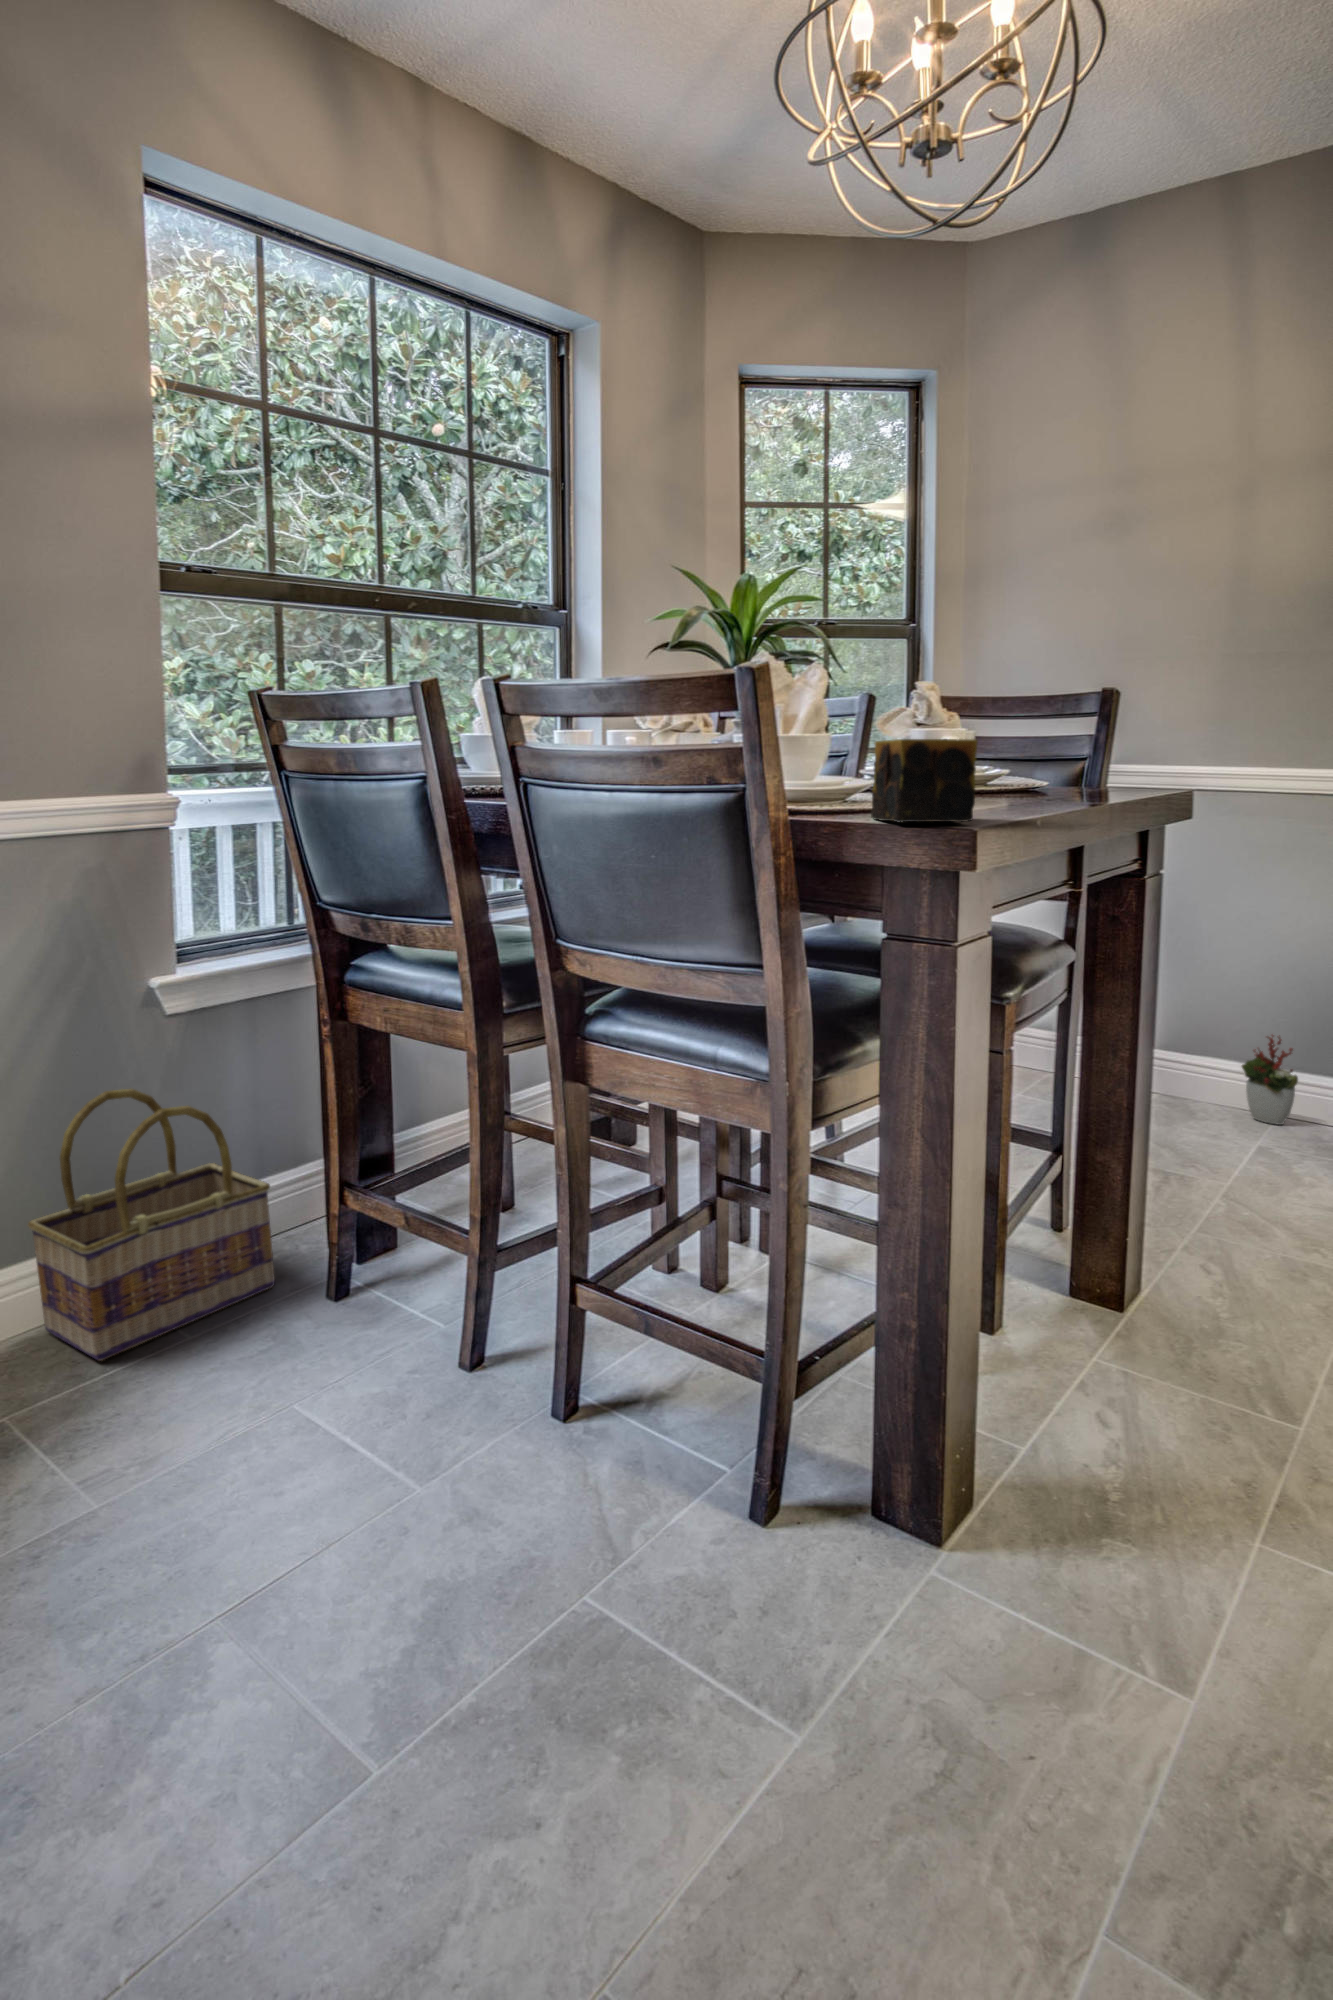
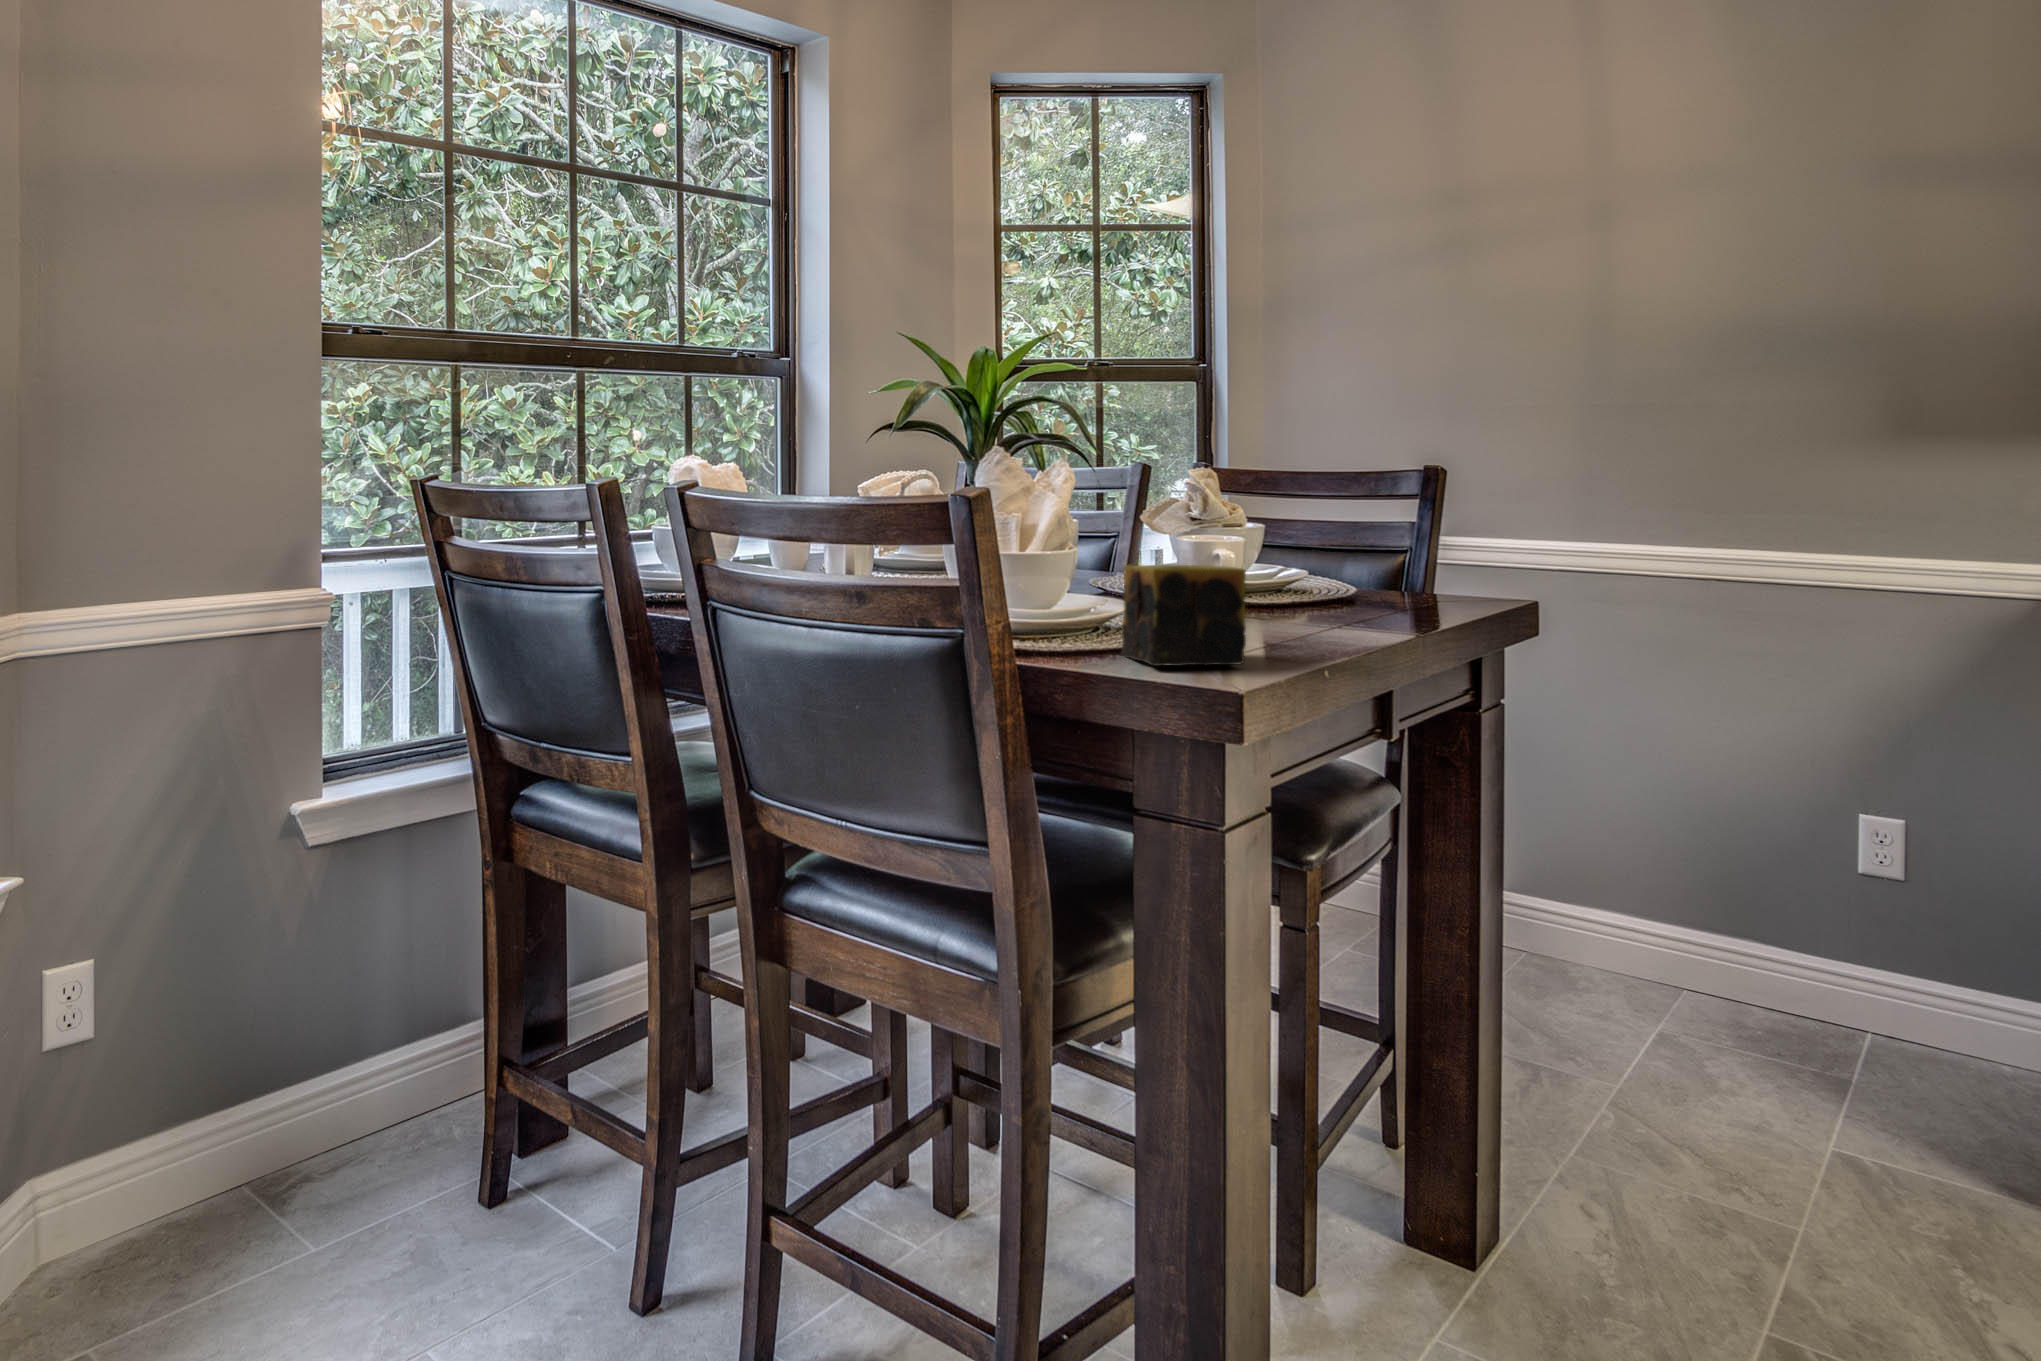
decorative plant: present [1242,1035,1298,1125] -> none [1616,877,1692,995]
basket: present [28,1089,275,1361] -> none [127,937,414,1288]

